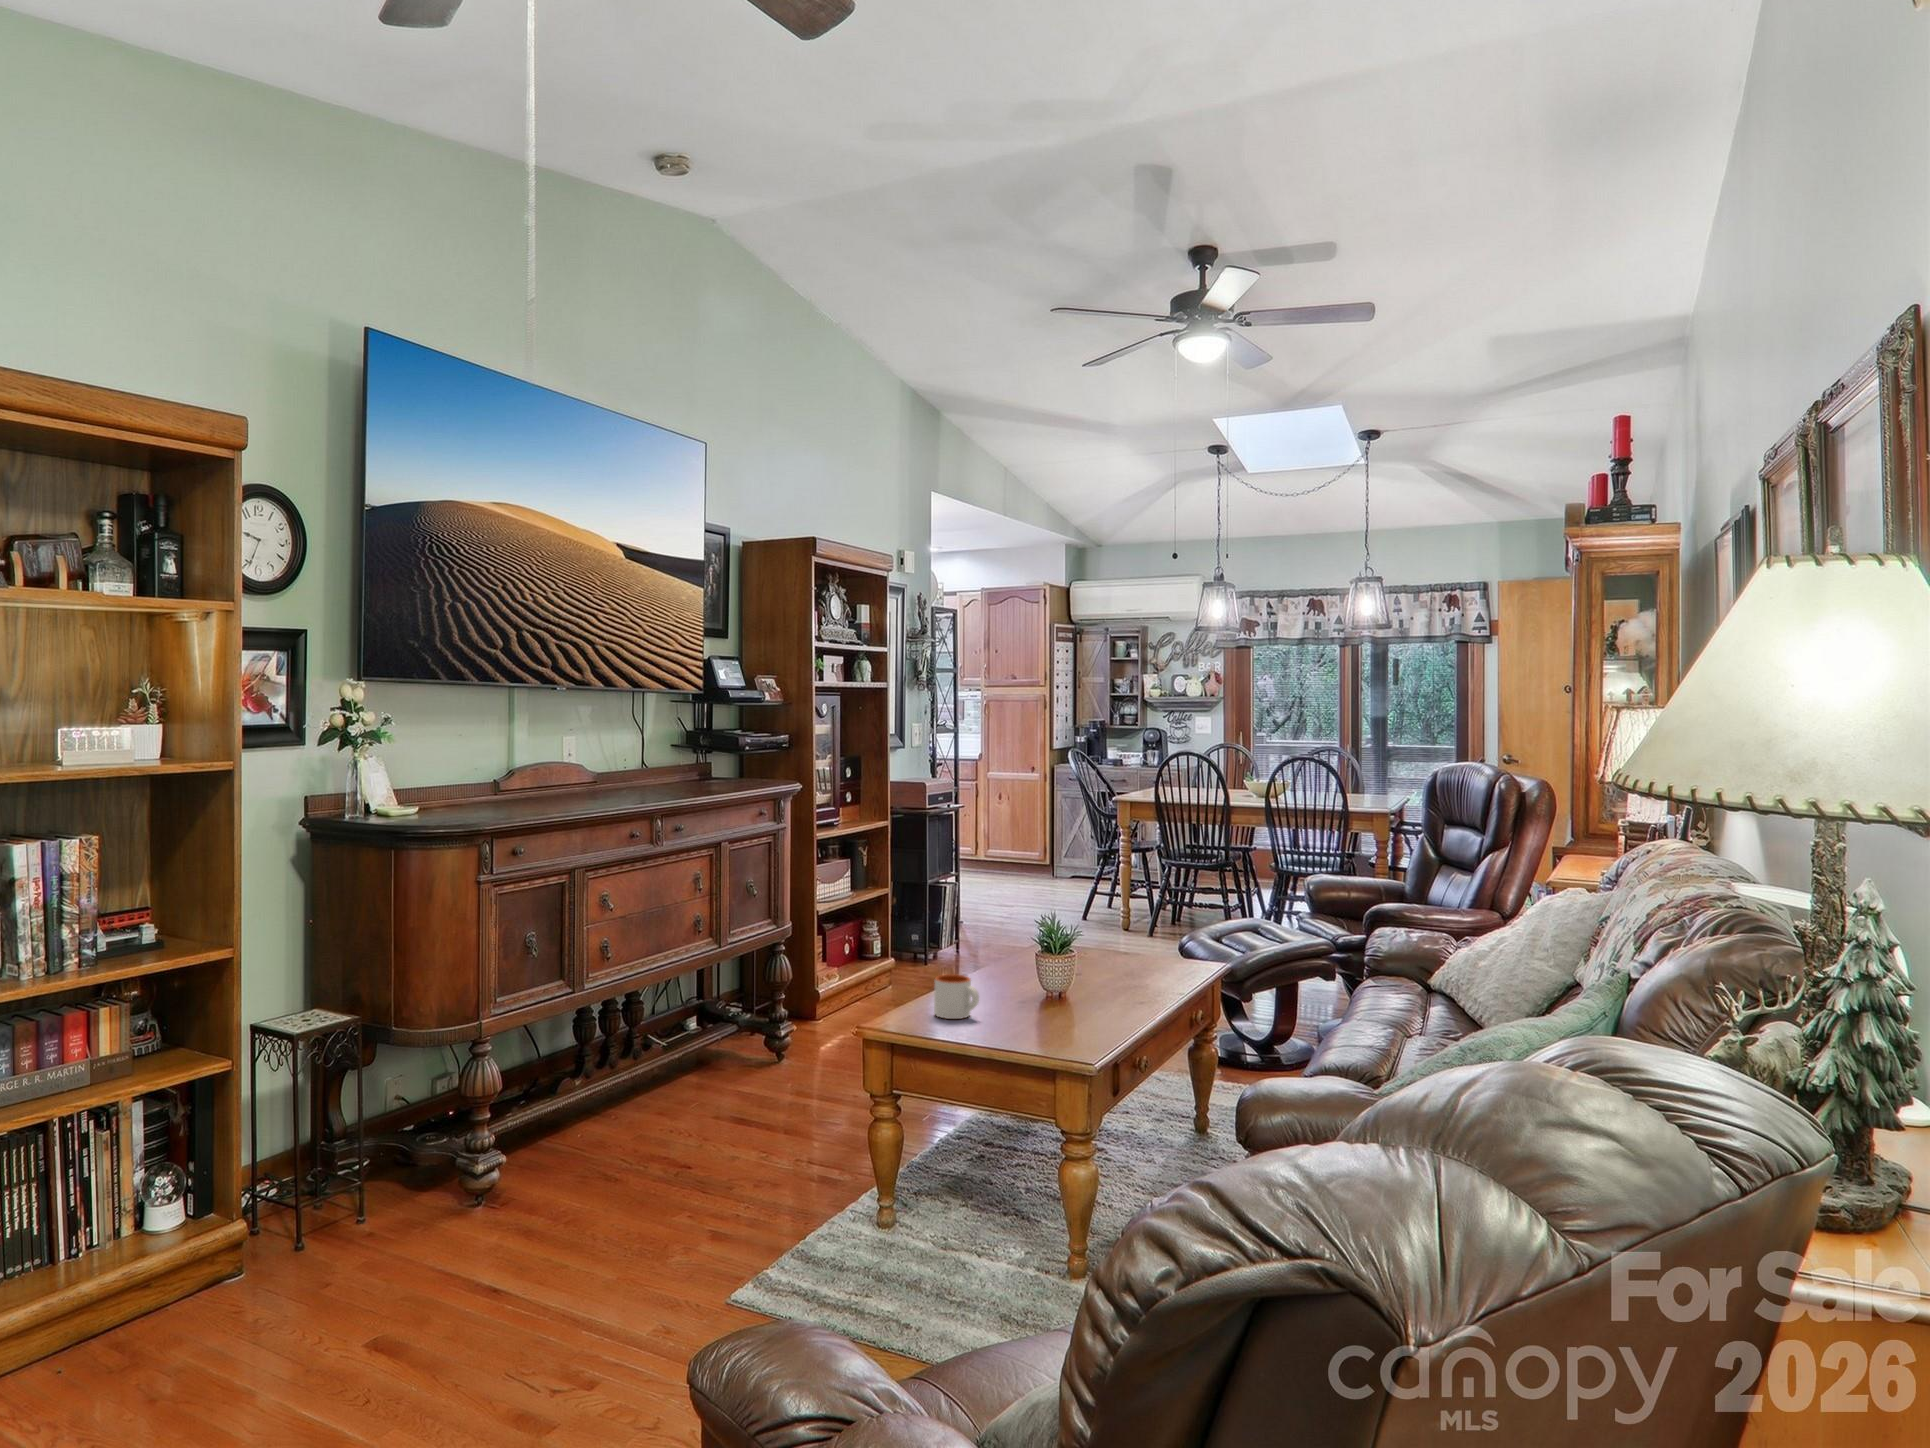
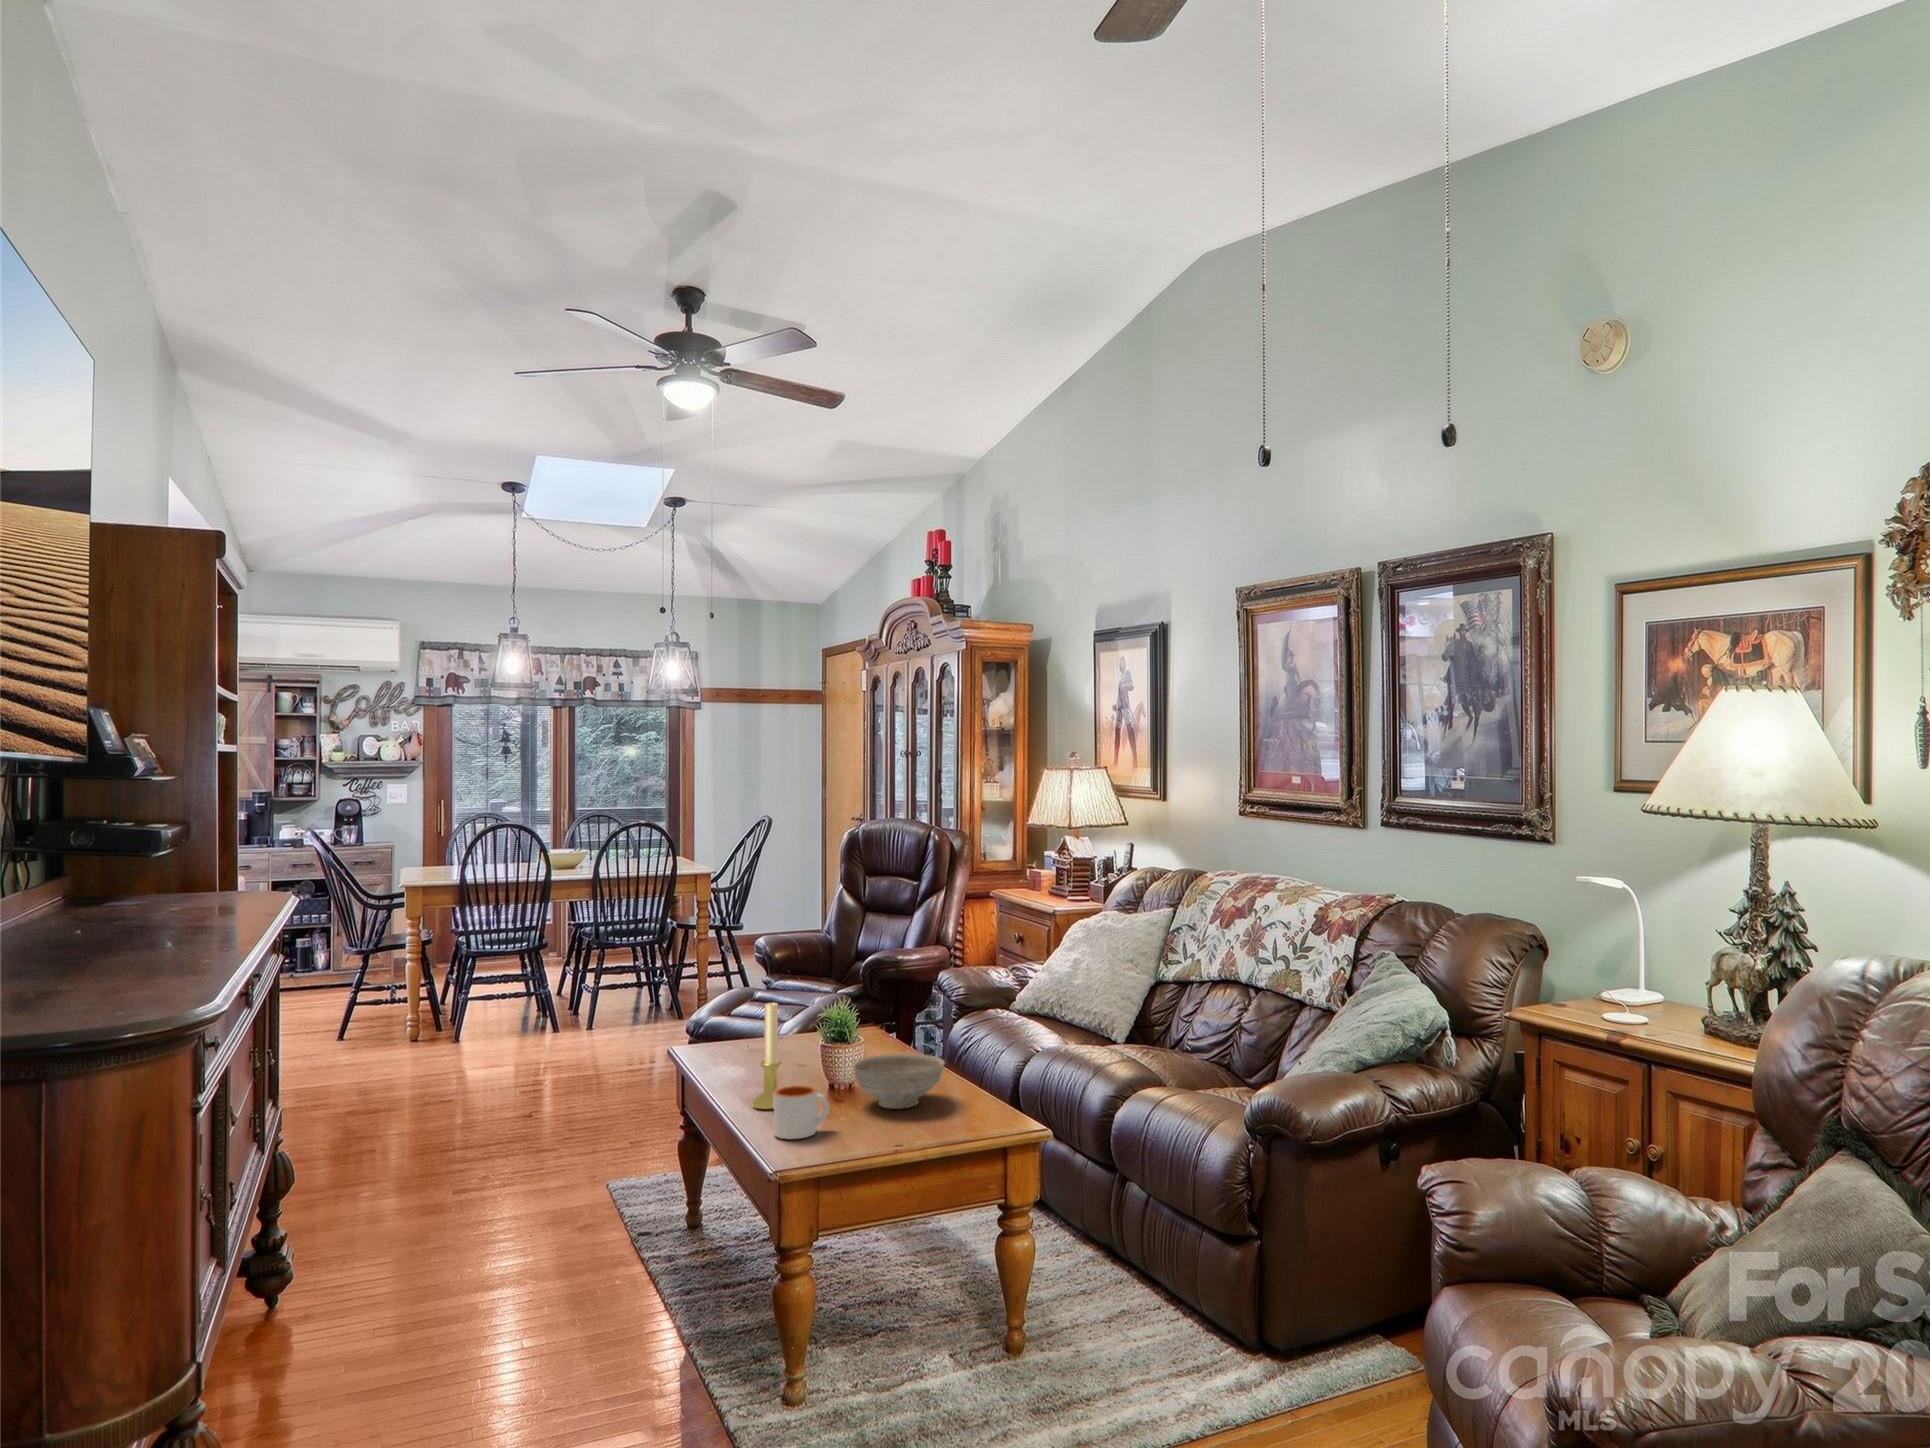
candle holder: none [977,903,1009,998] -> present [752,1000,781,1110]
decorative bowl: none [1026,973,1114,1024] -> present [852,1054,945,1109]

